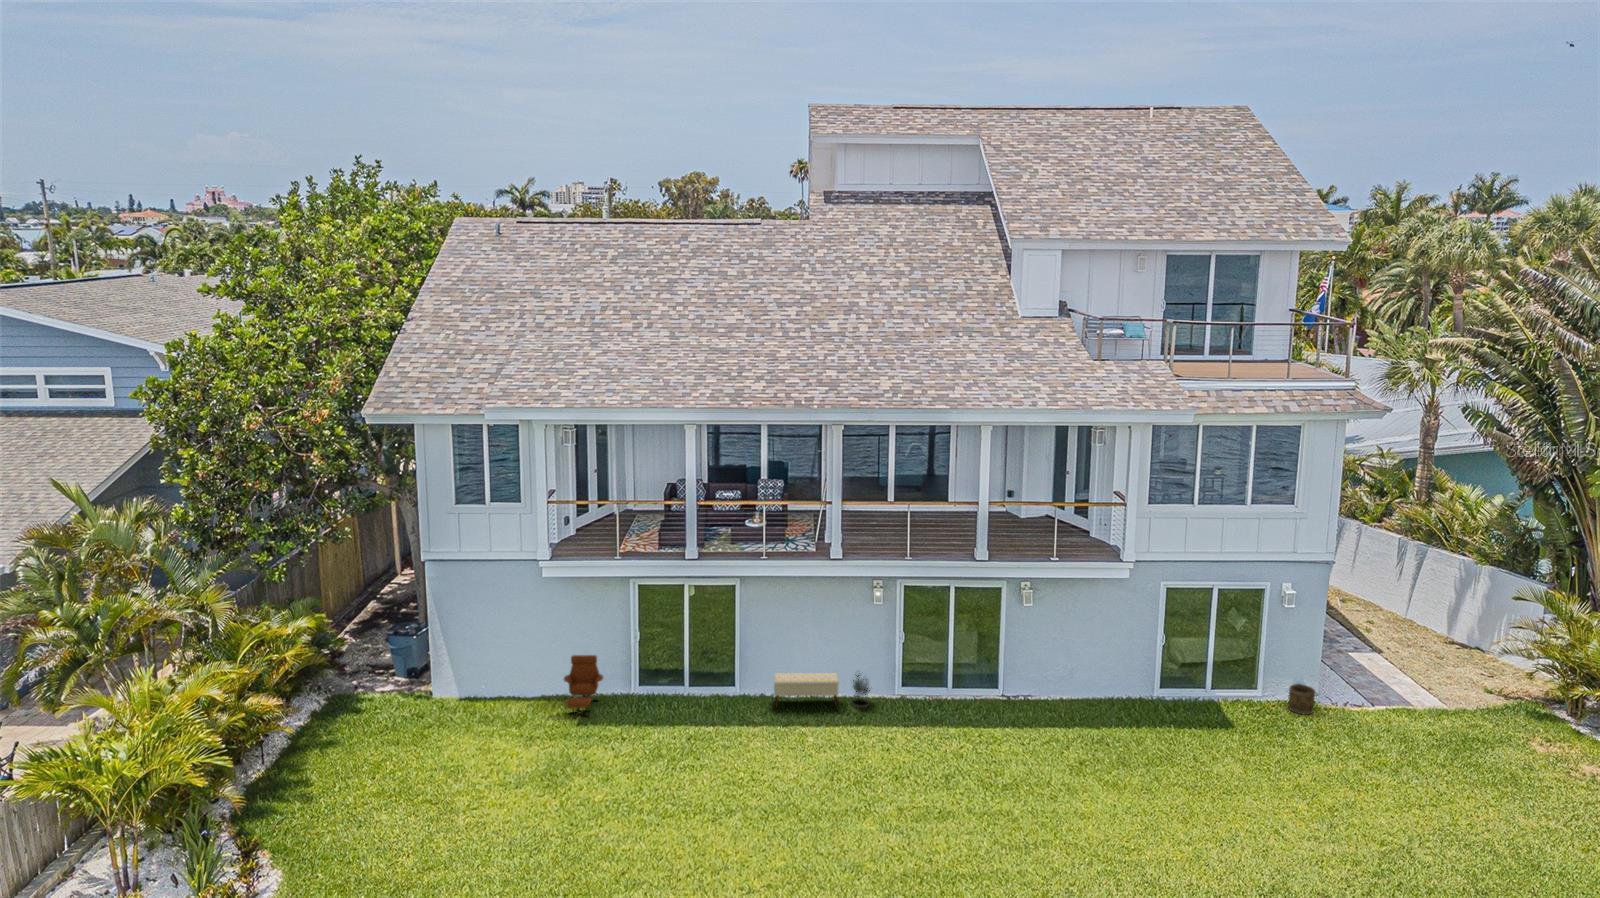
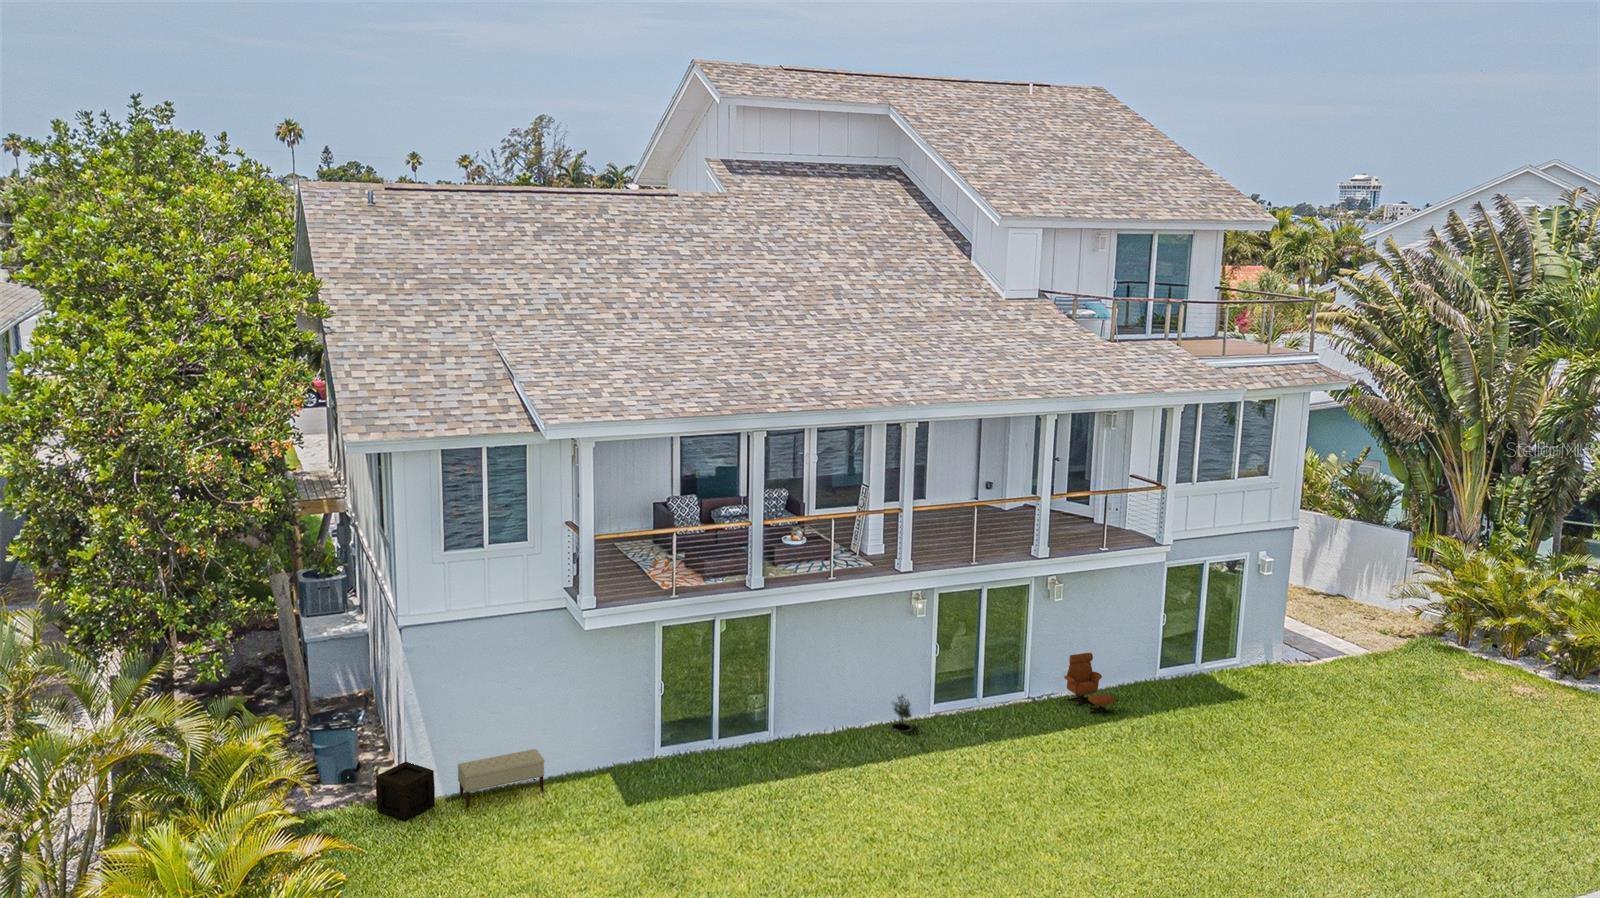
lounge chair: present [564,655,603,718] -> present [1064,653,1114,717]
wooden crate: none [402,665,444,711] -> present [376,762,435,822]
bench: present [774,673,839,707] -> present [458,749,545,807]
bucket: present [1288,684,1318,715] -> none [1260,647,1287,676]

